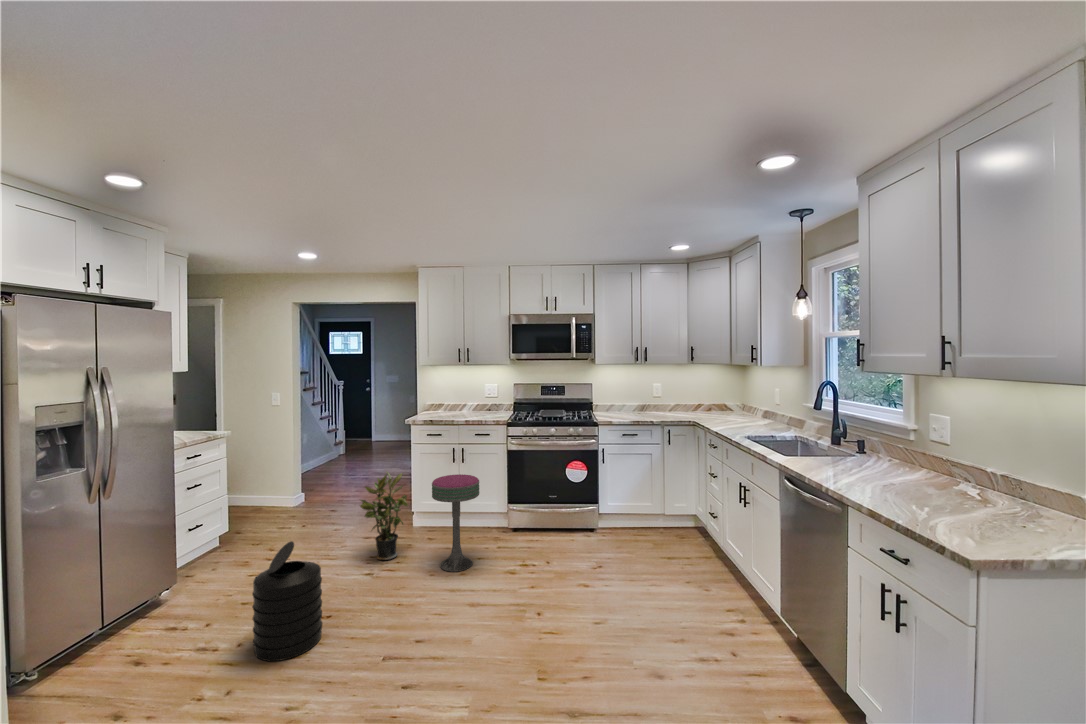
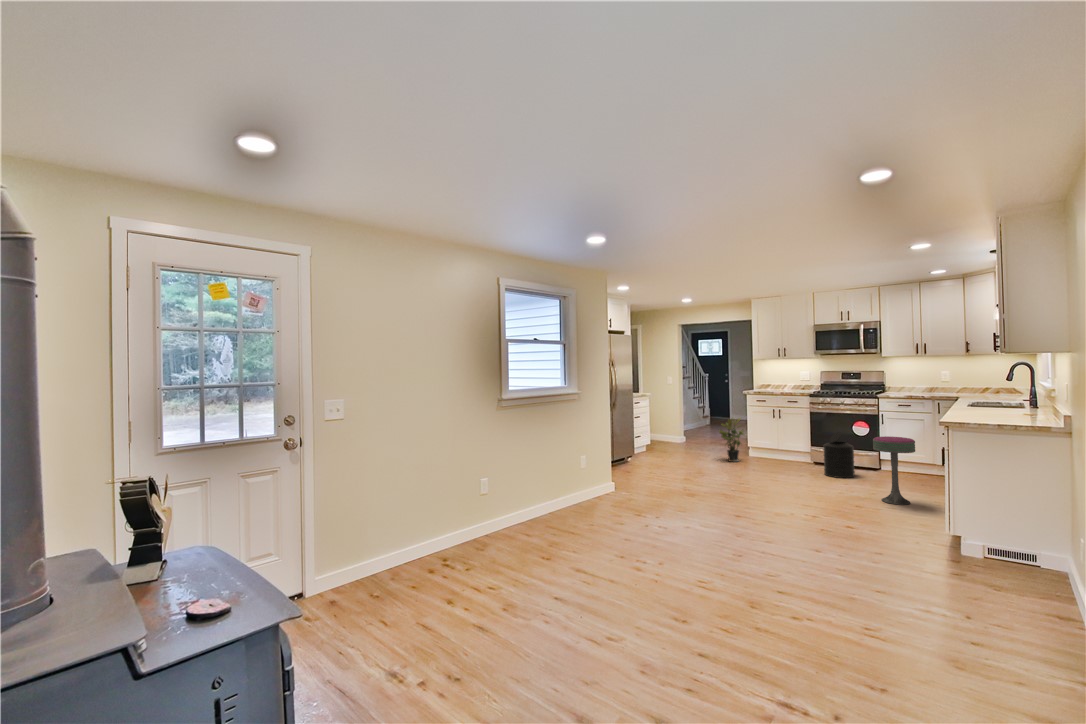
bar stool: present [432,474,479,572] -> present [873,436,915,505]
trash can: present [252,541,322,661] -> present [824,432,855,478]

